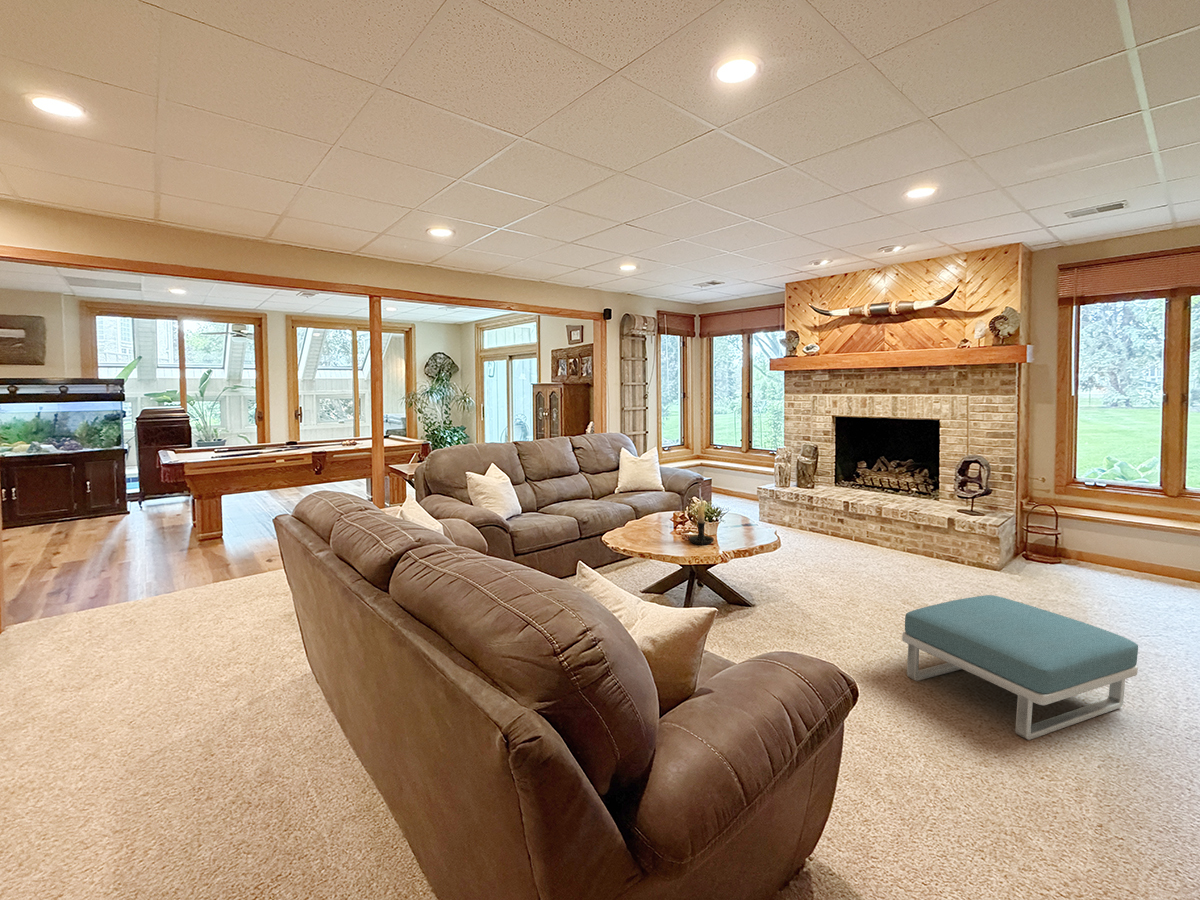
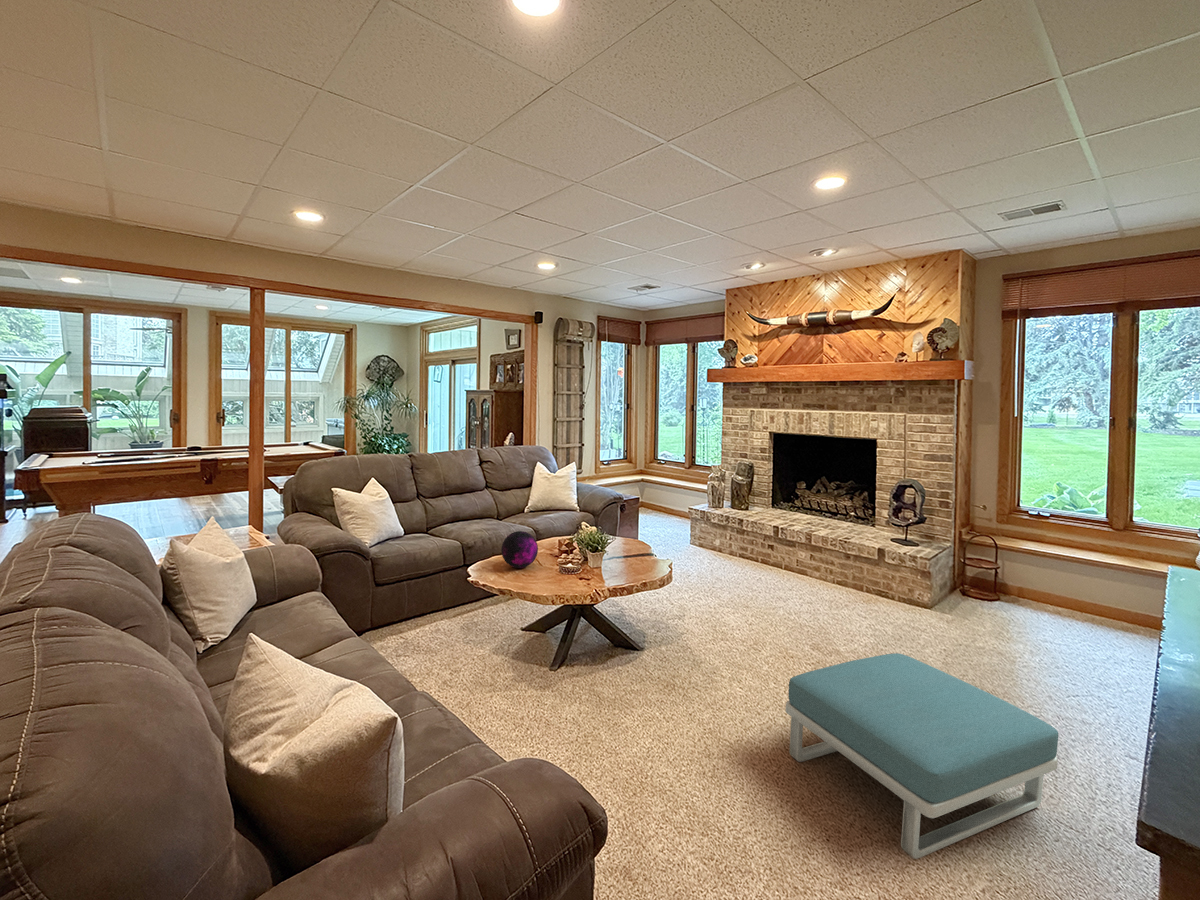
candle holder: present [689,497,714,545] -> none [563,526,592,584]
decorative orb: none [630,504,661,535] -> present [501,531,538,568]

